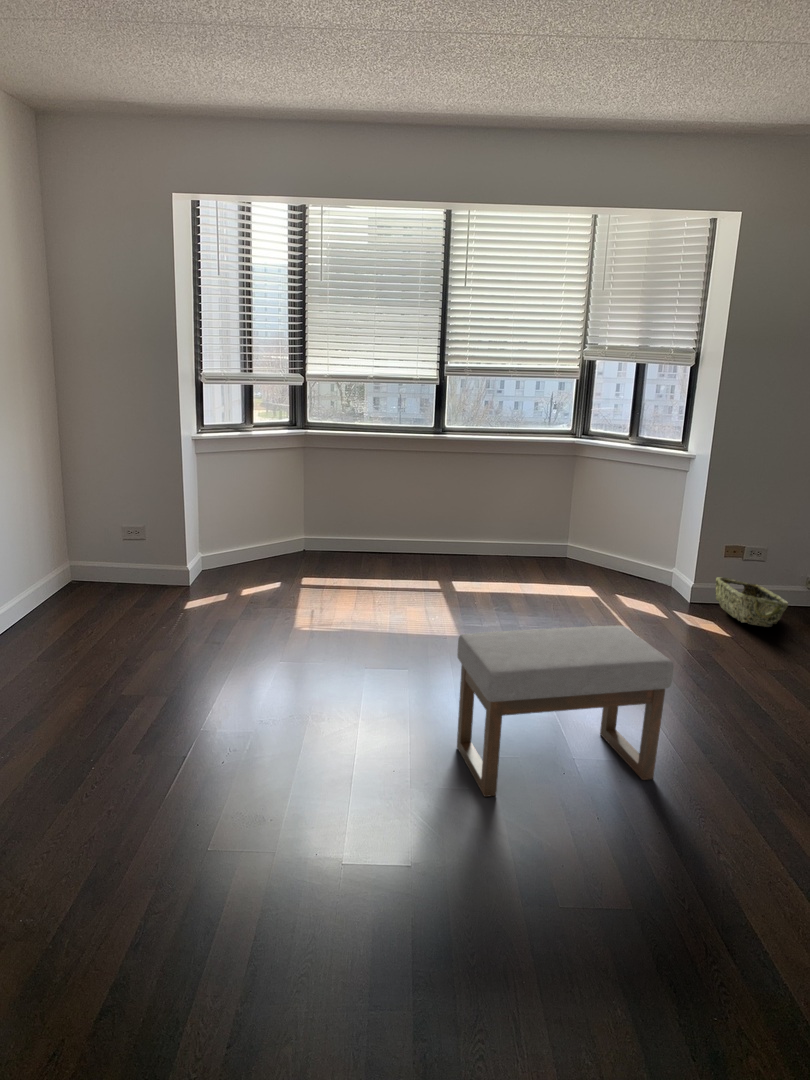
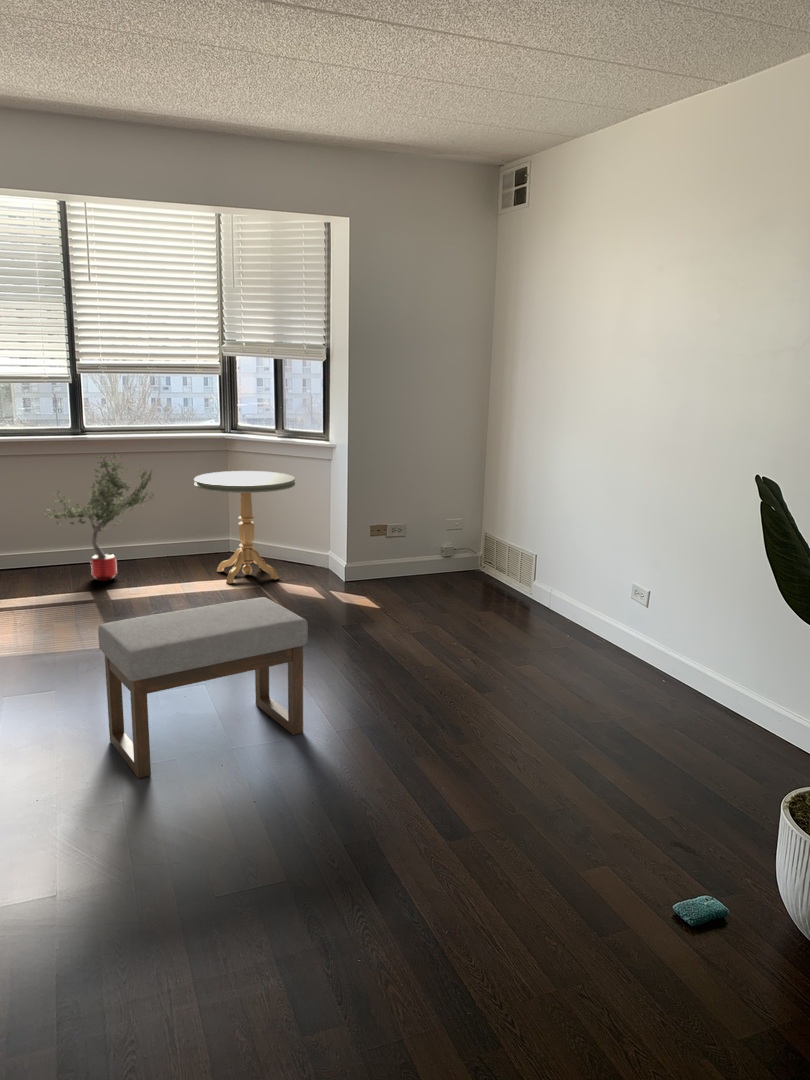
potted tree: none [404,452,504,571] -> present [45,454,154,581]
side table: none [543,476,646,590] -> present [194,471,295,583]
woven basket: present [716,577,788,627] -> none [365,554,426,594]

